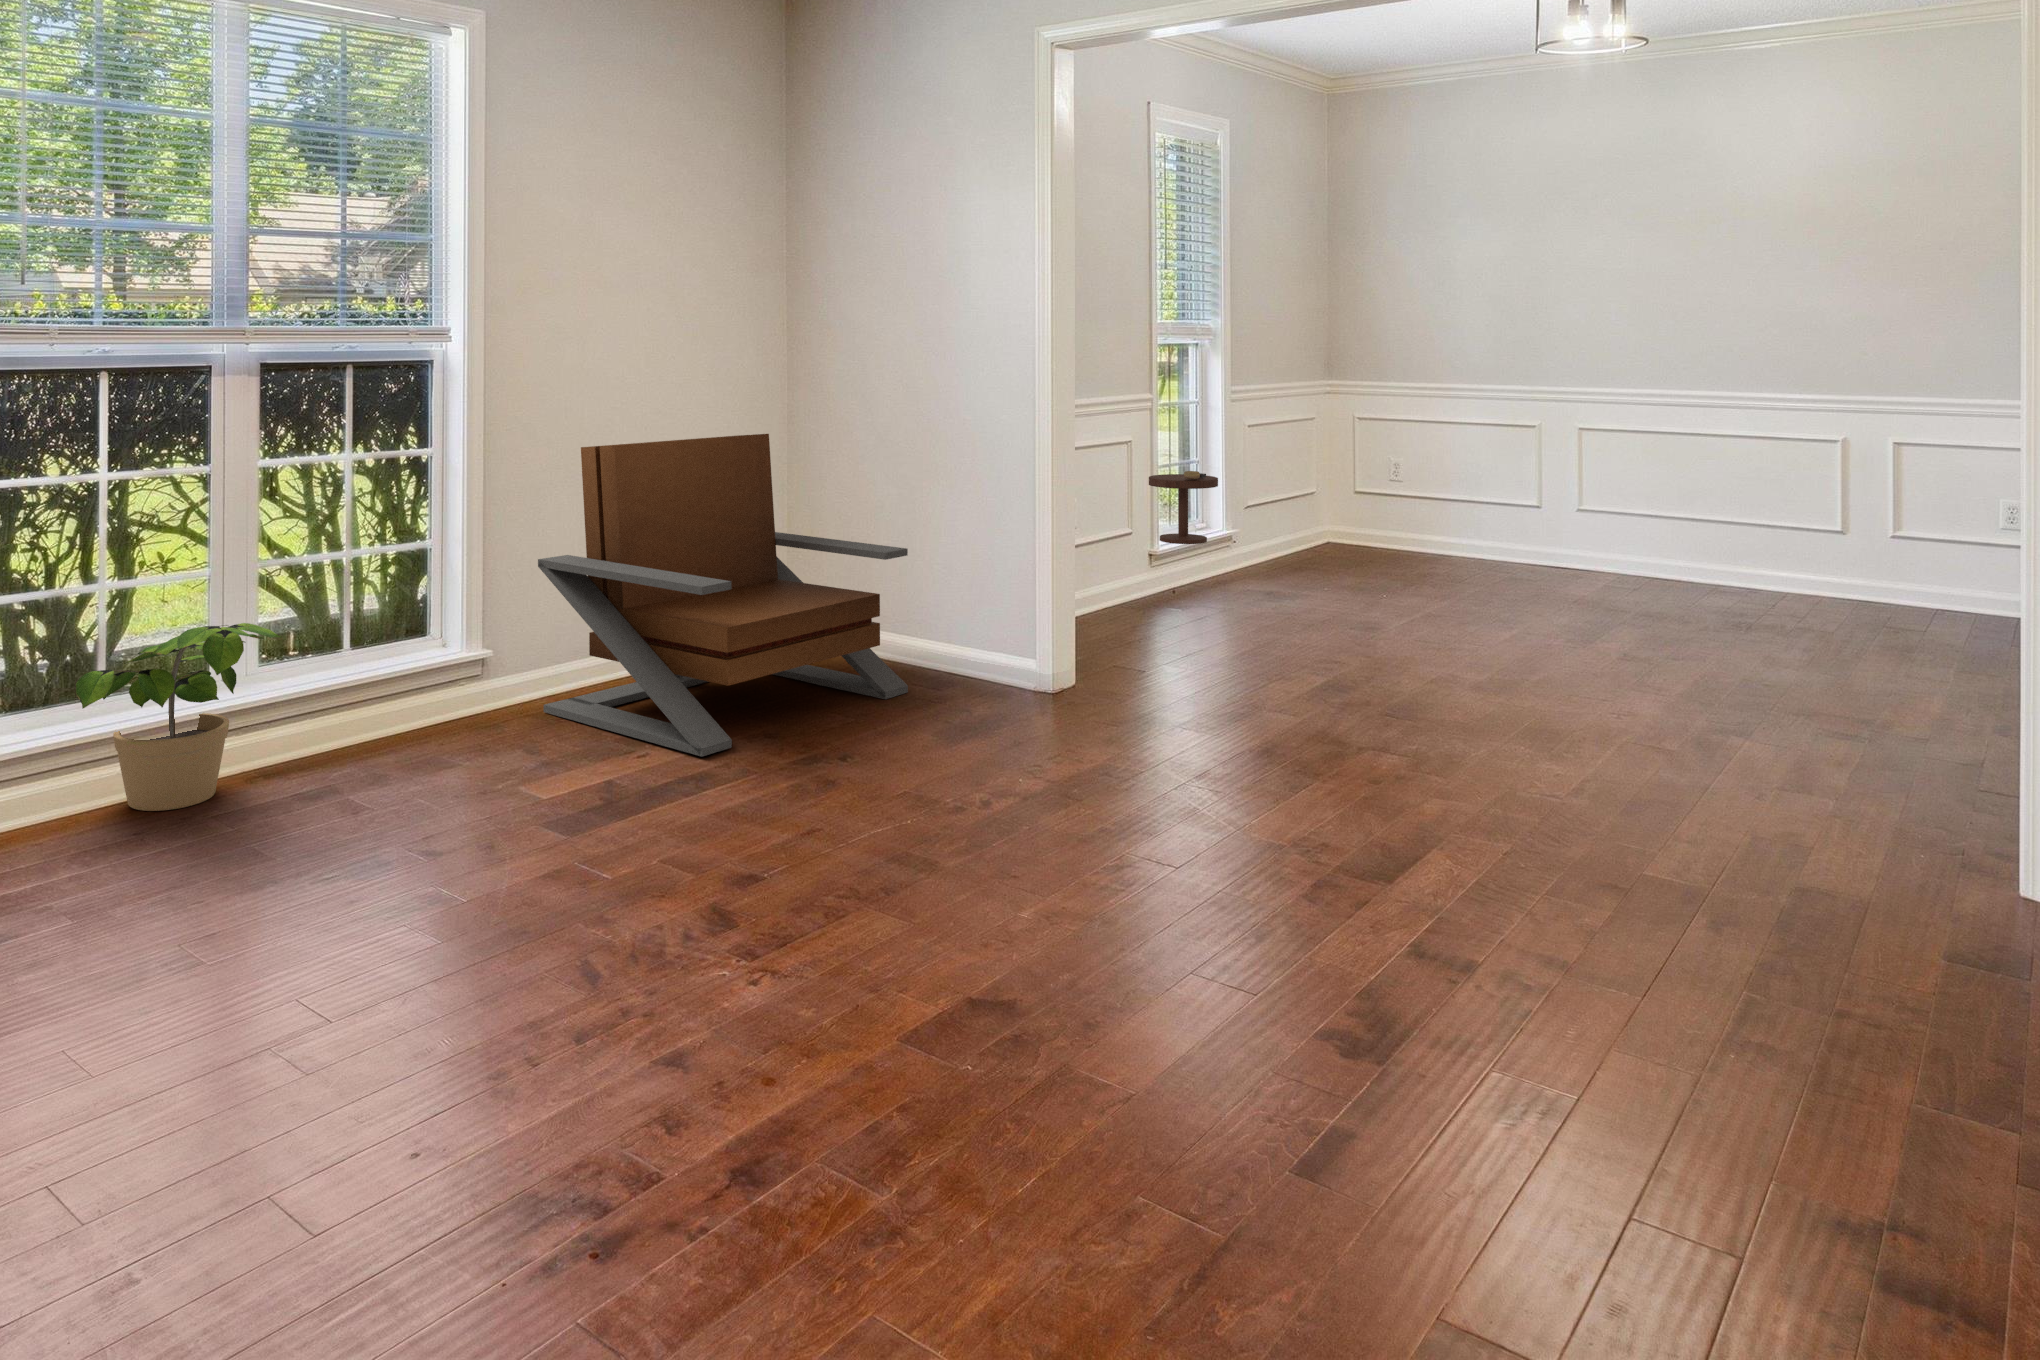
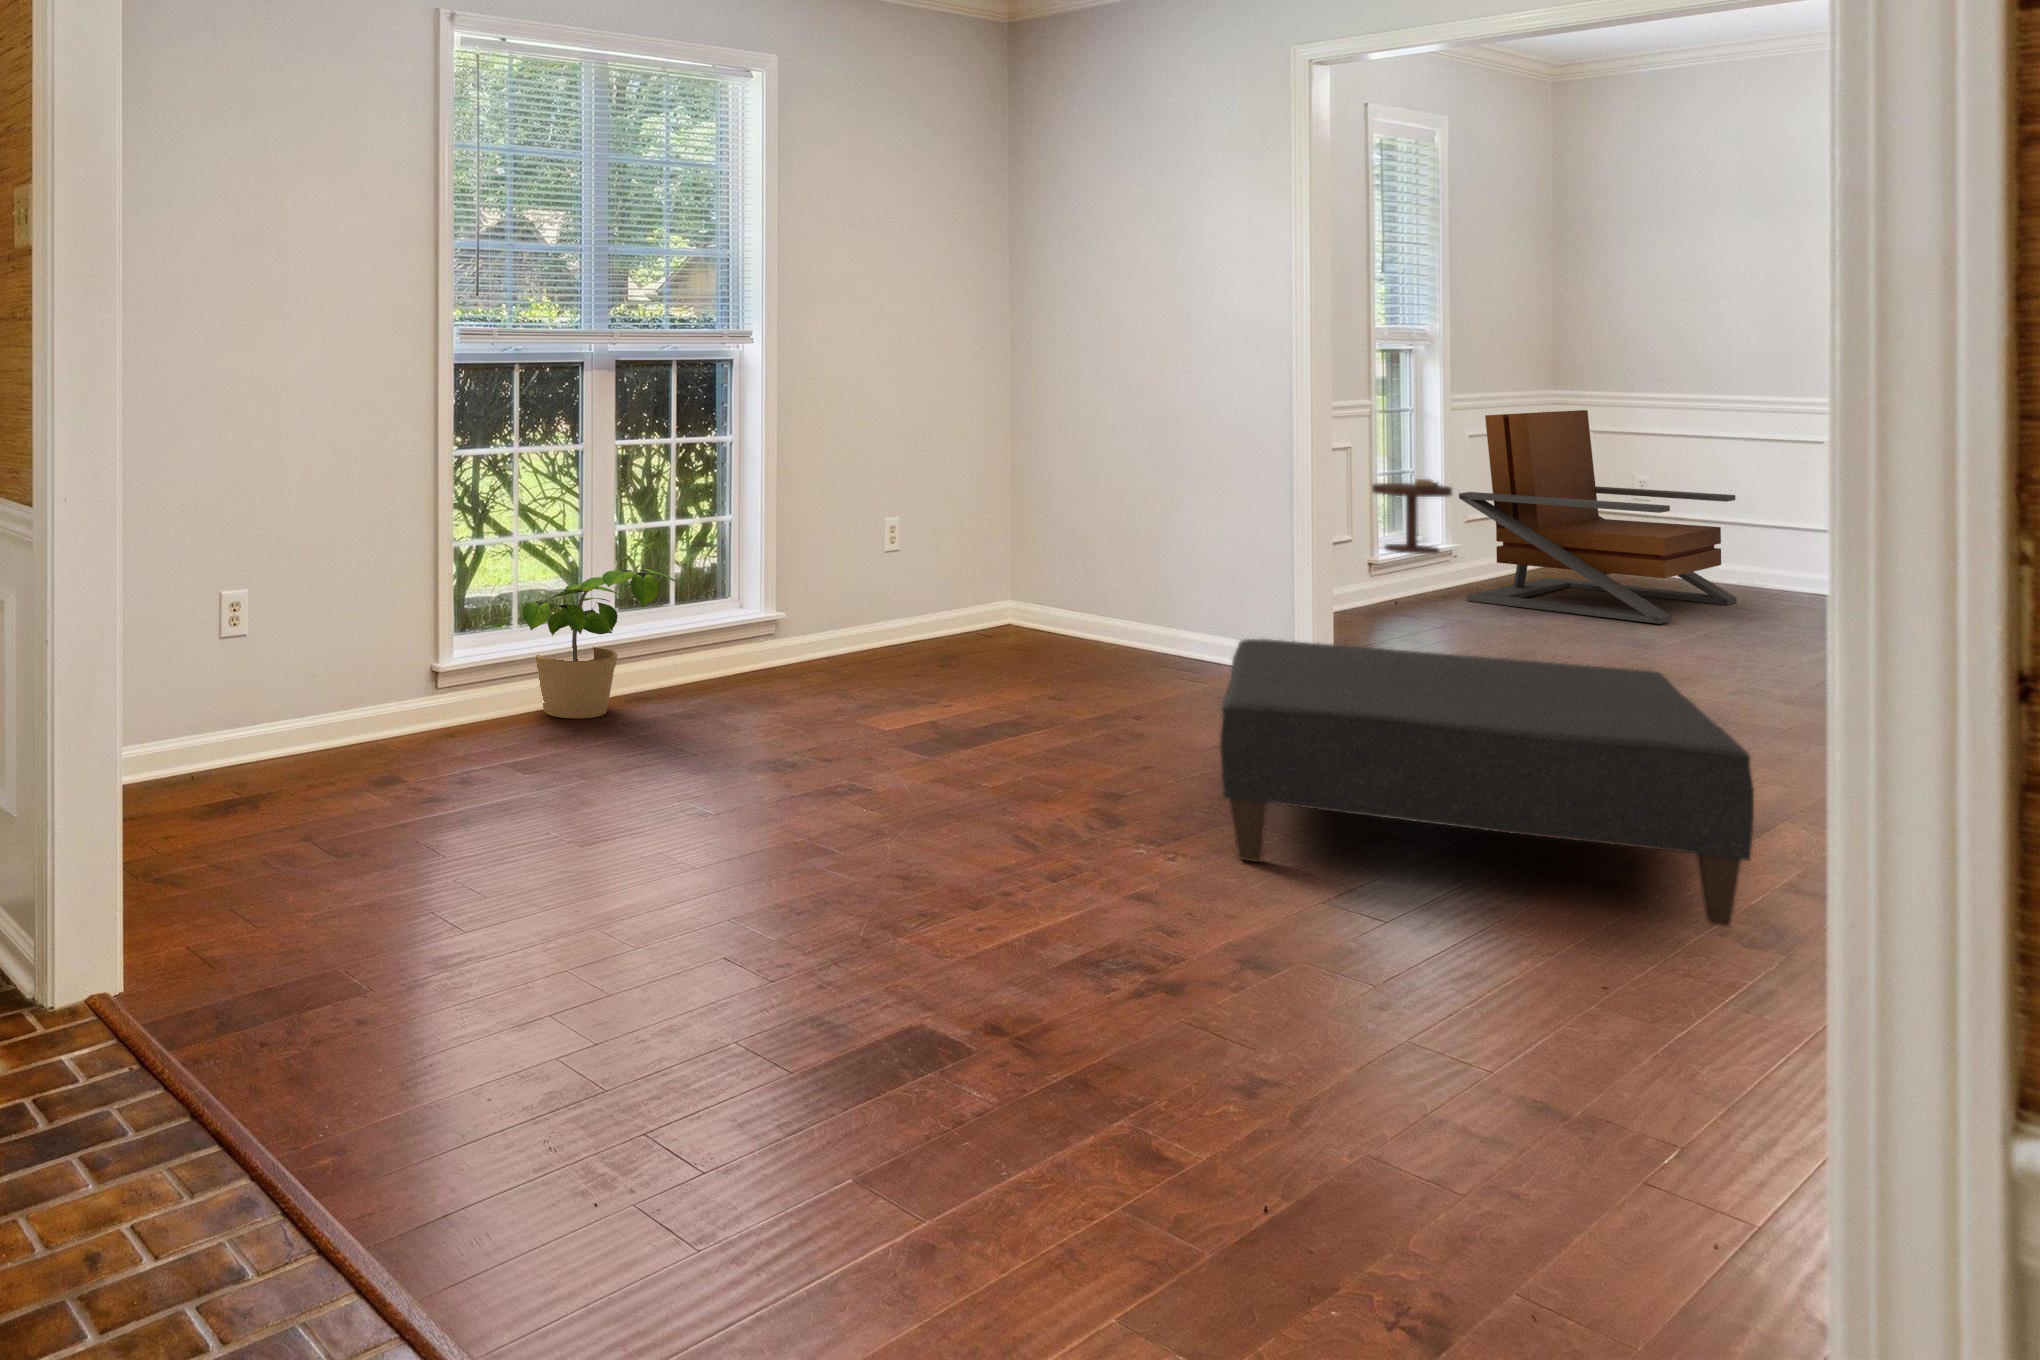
lounge chair: present [538,434,908,757] -> present [1459,410,1737,624]
ottoman: none [807,679,1356,1041] -> present [1220,639,1754,927]

